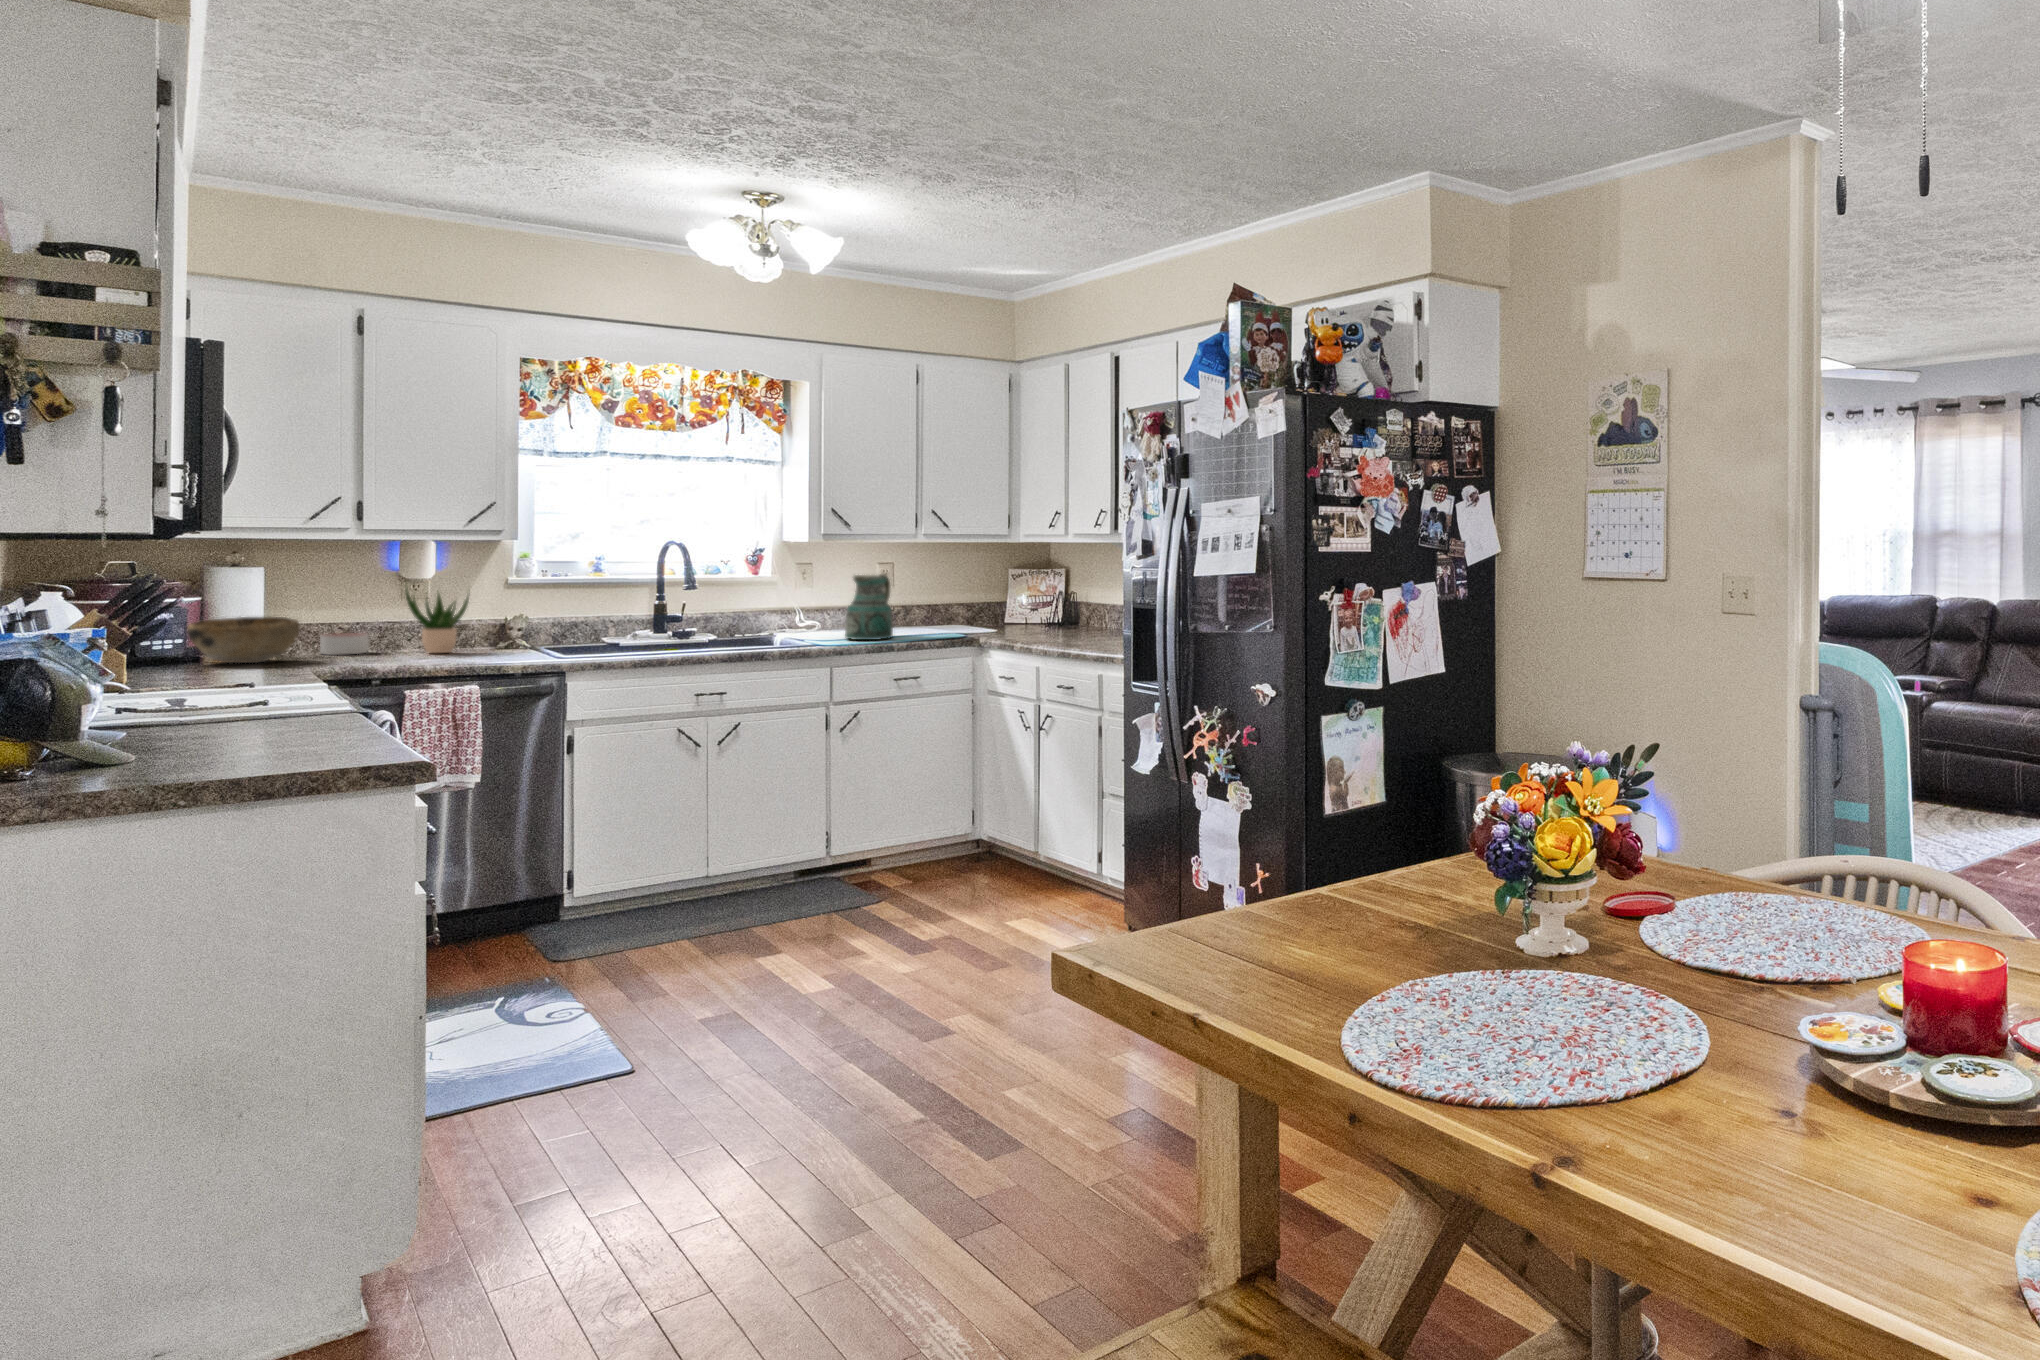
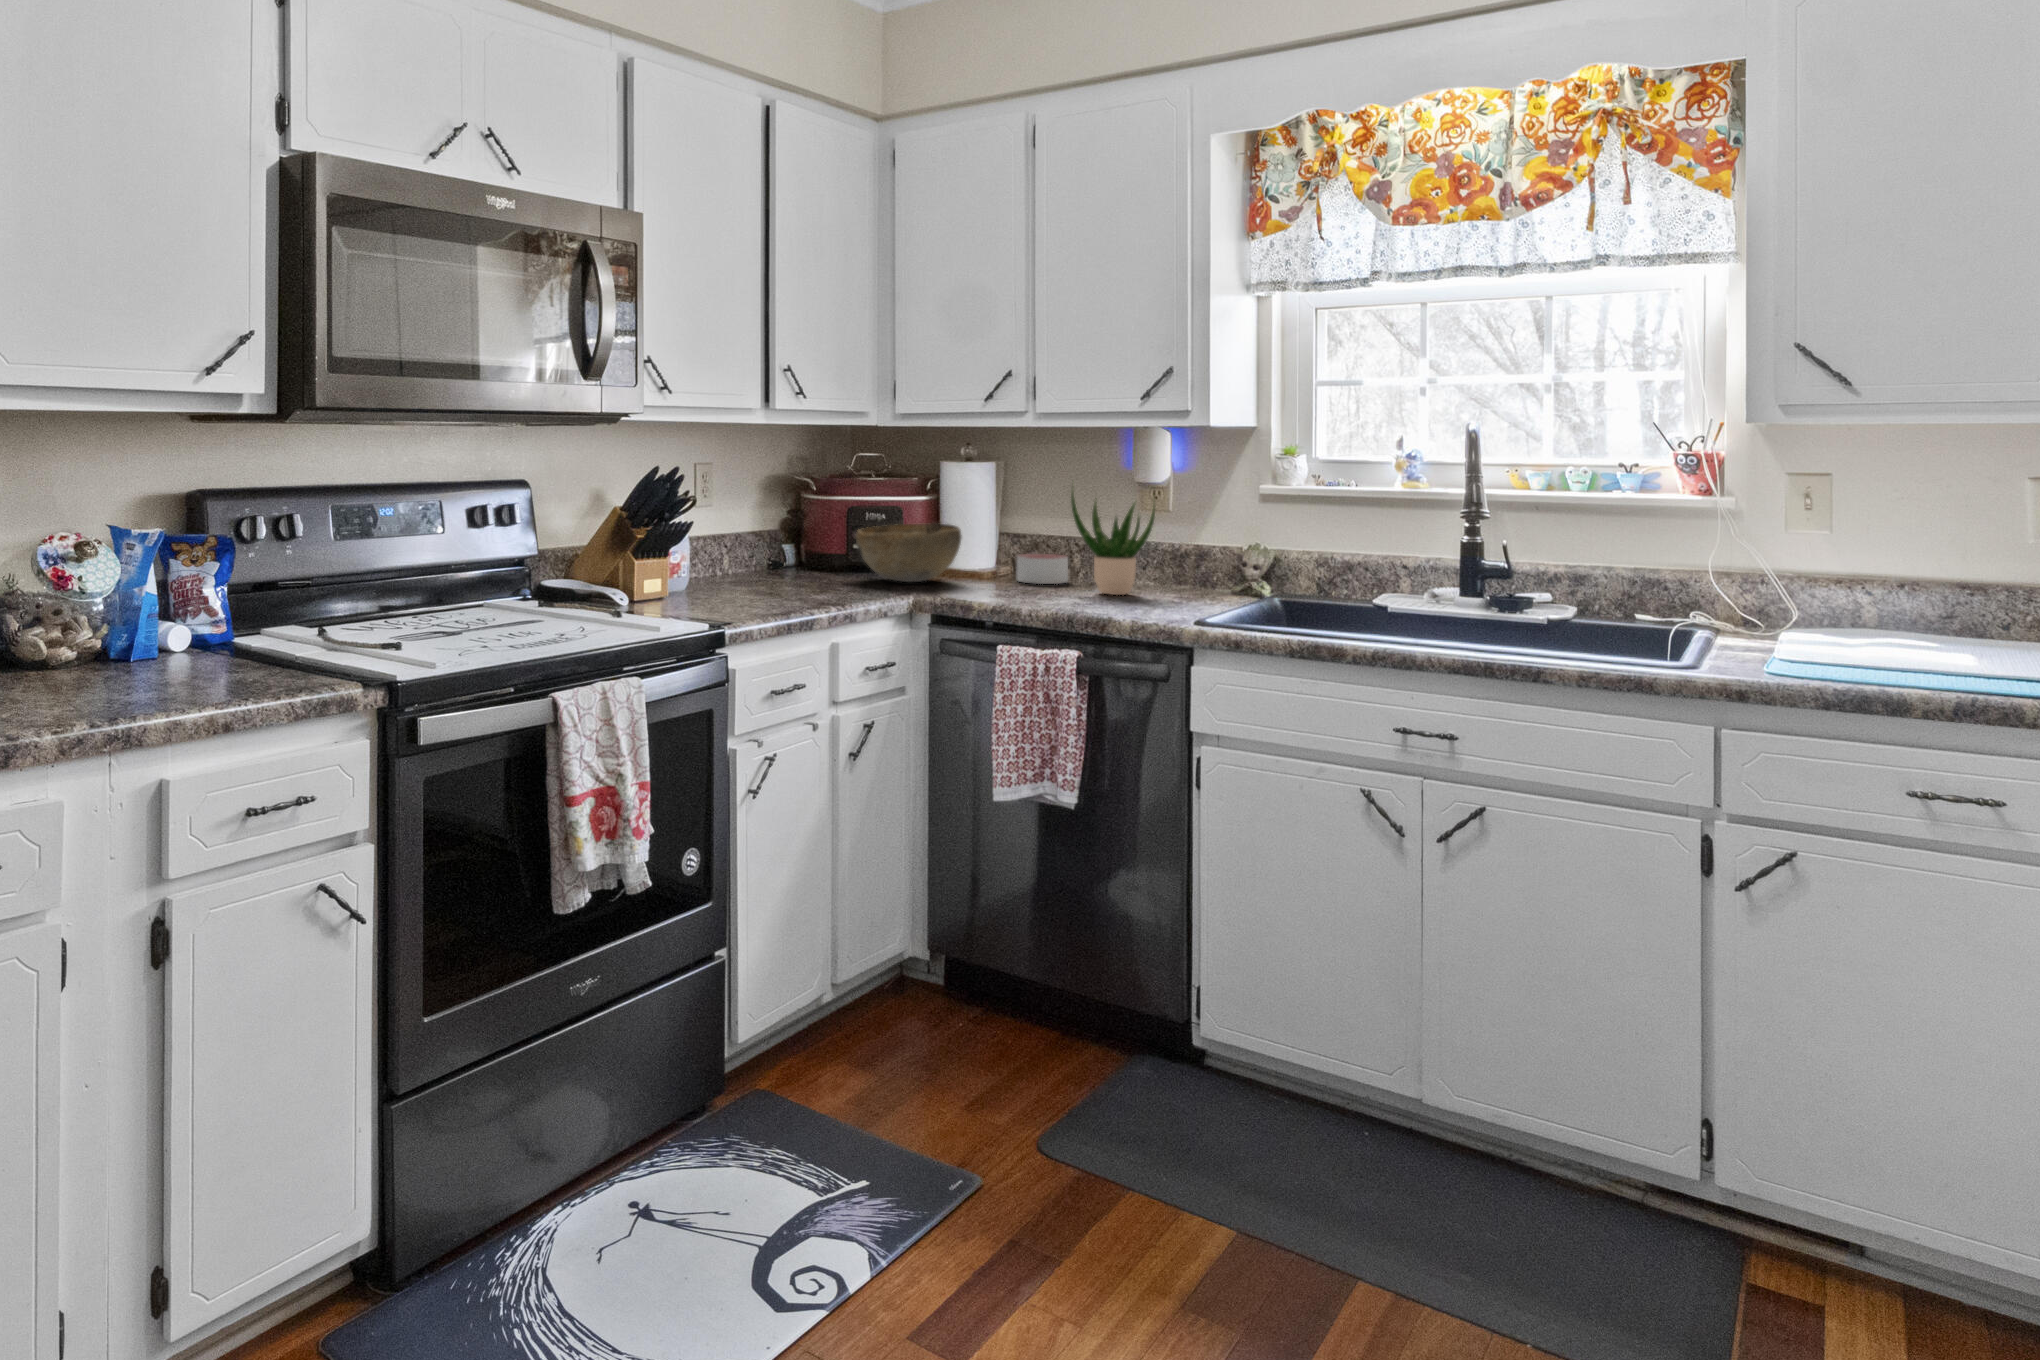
ceramic pitcher: present [845,574,893,640] -> none [1808,502,1972,673]

